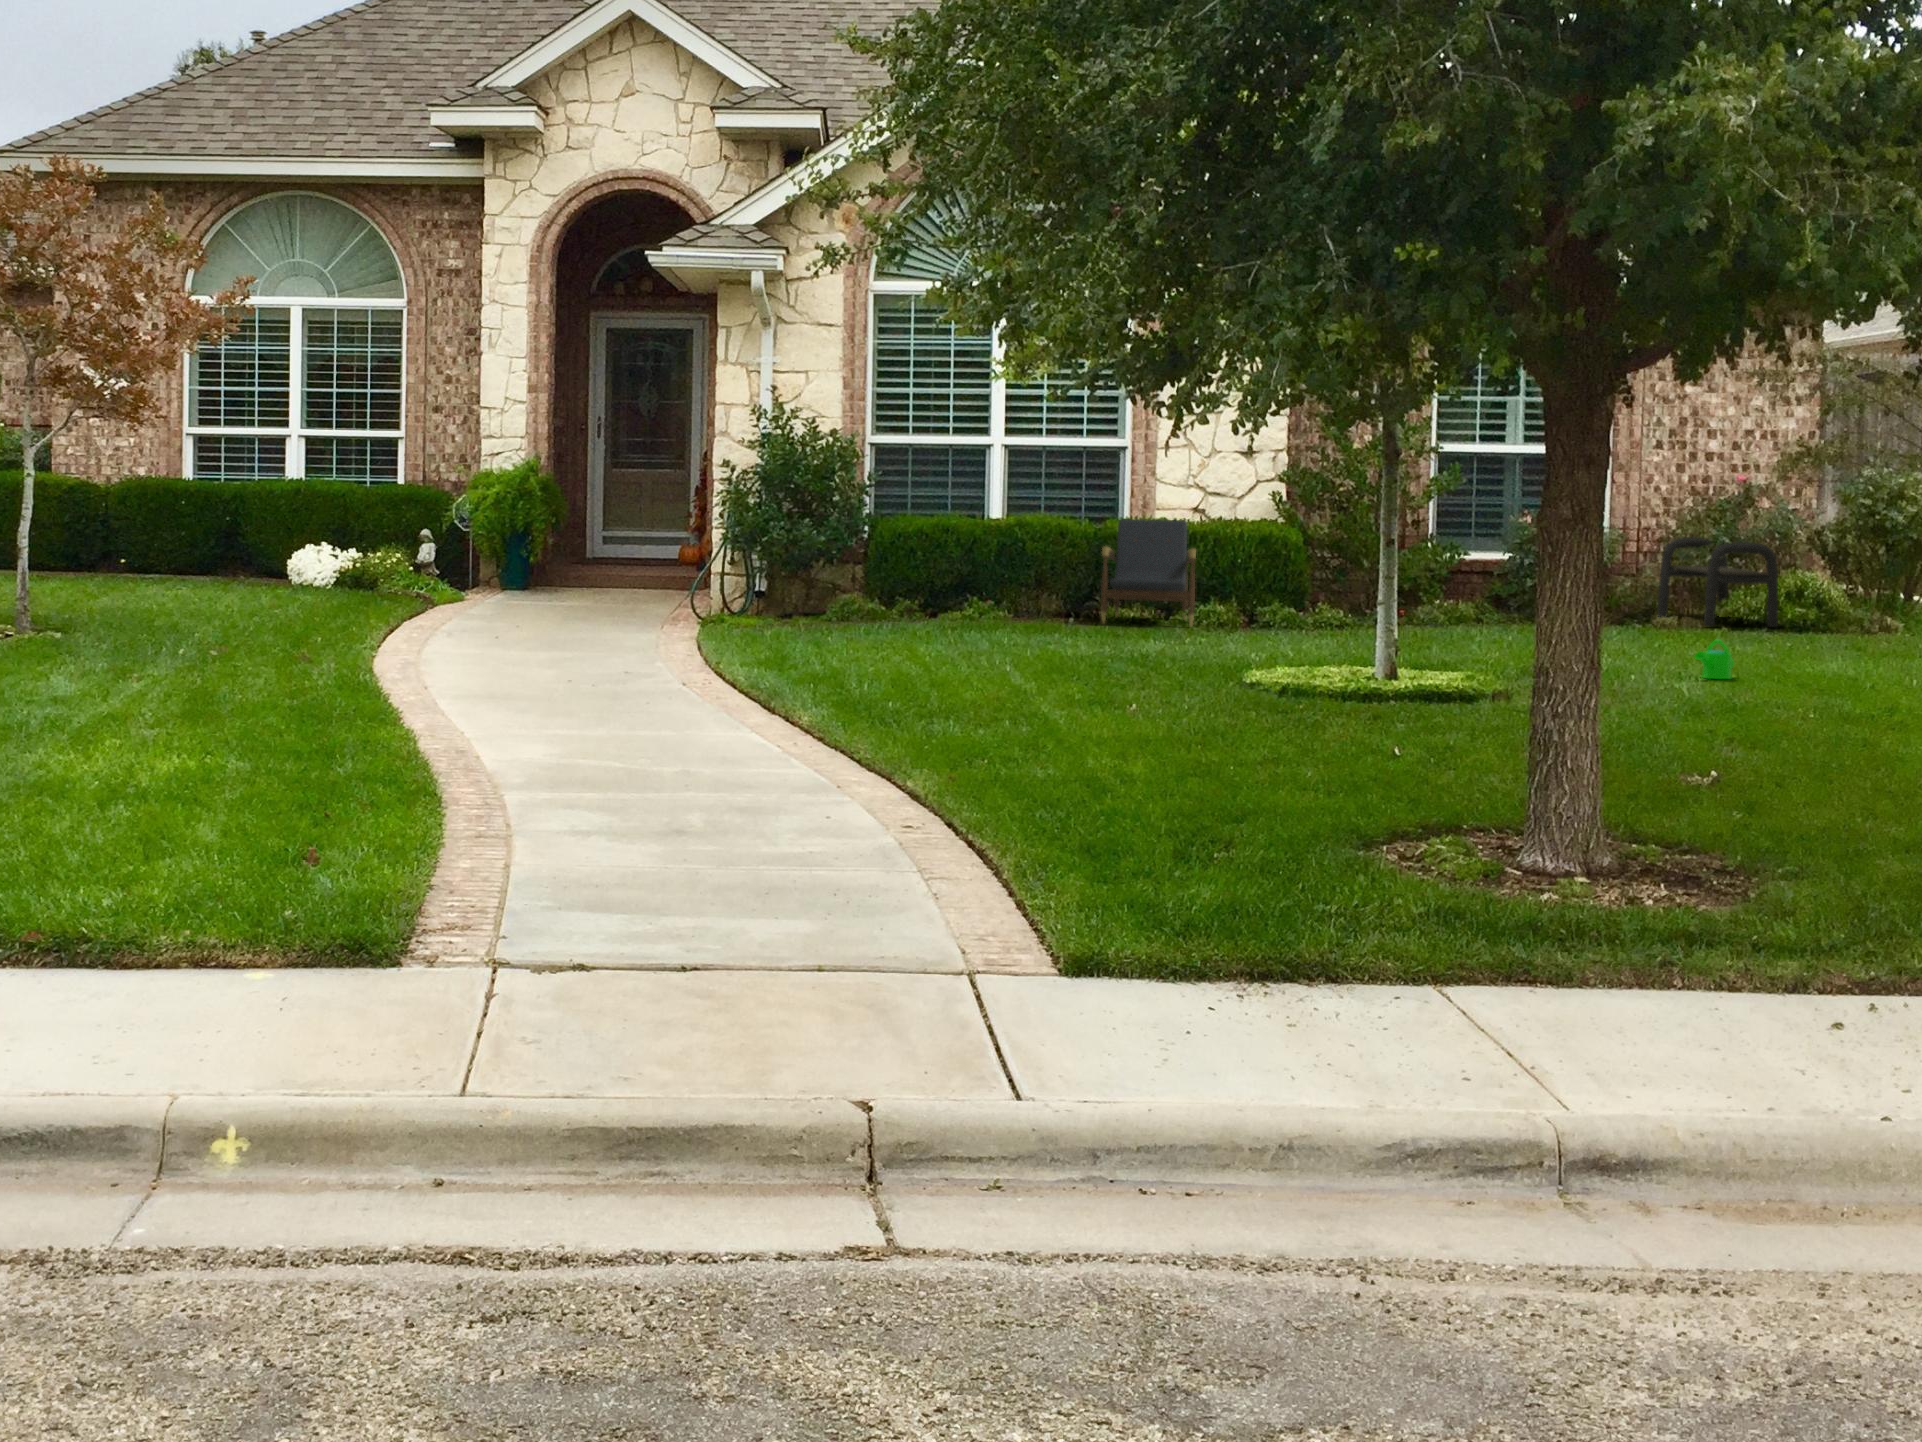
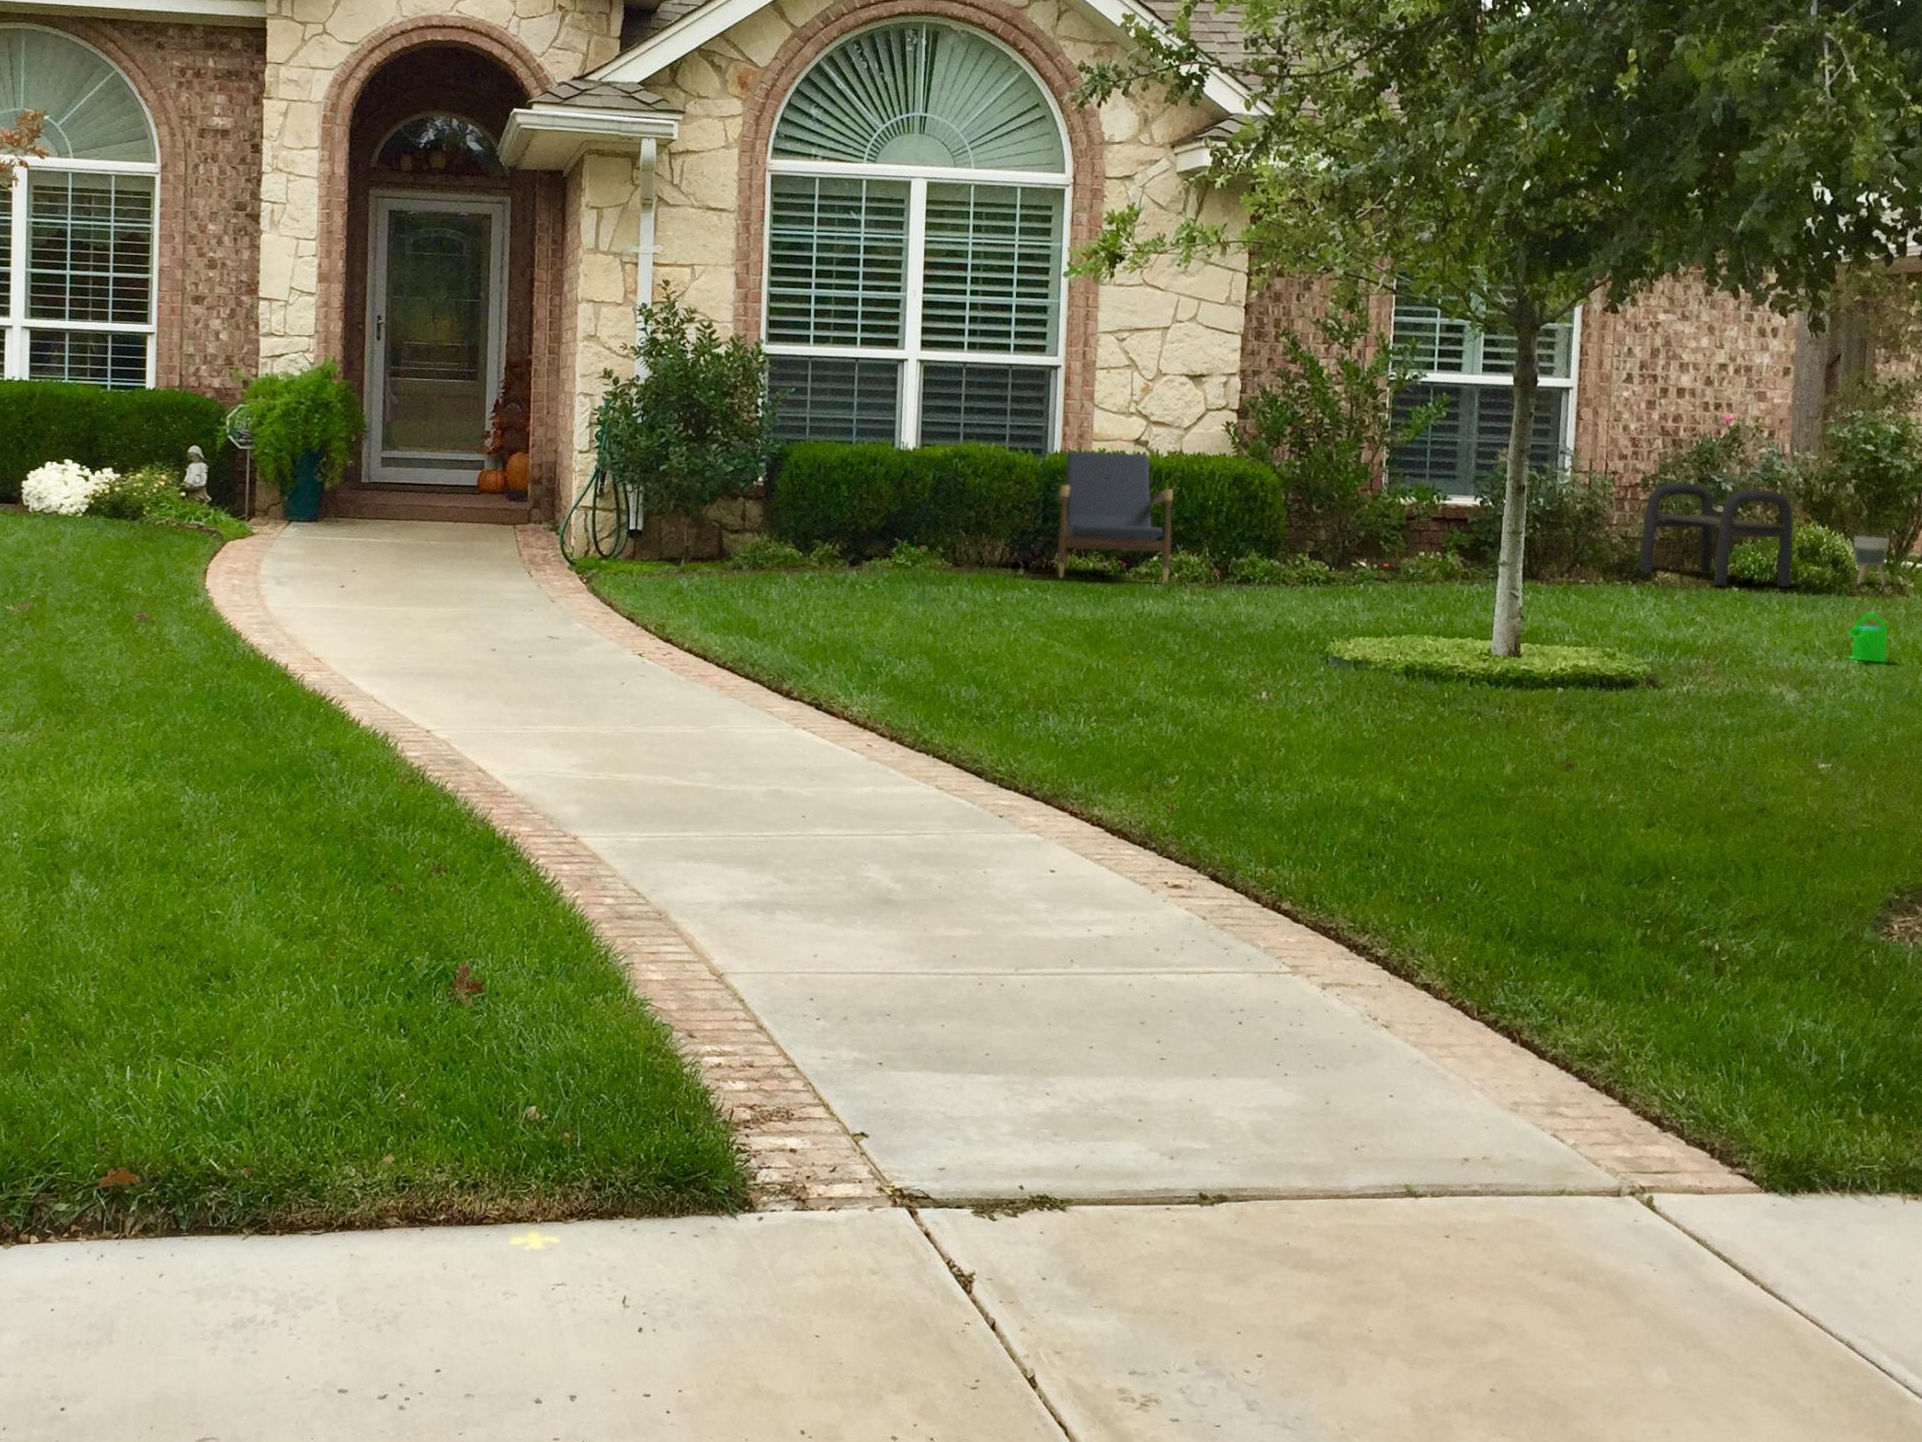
planter: none [1853,583,1885,626] -> present [1854,536,1889,585]

